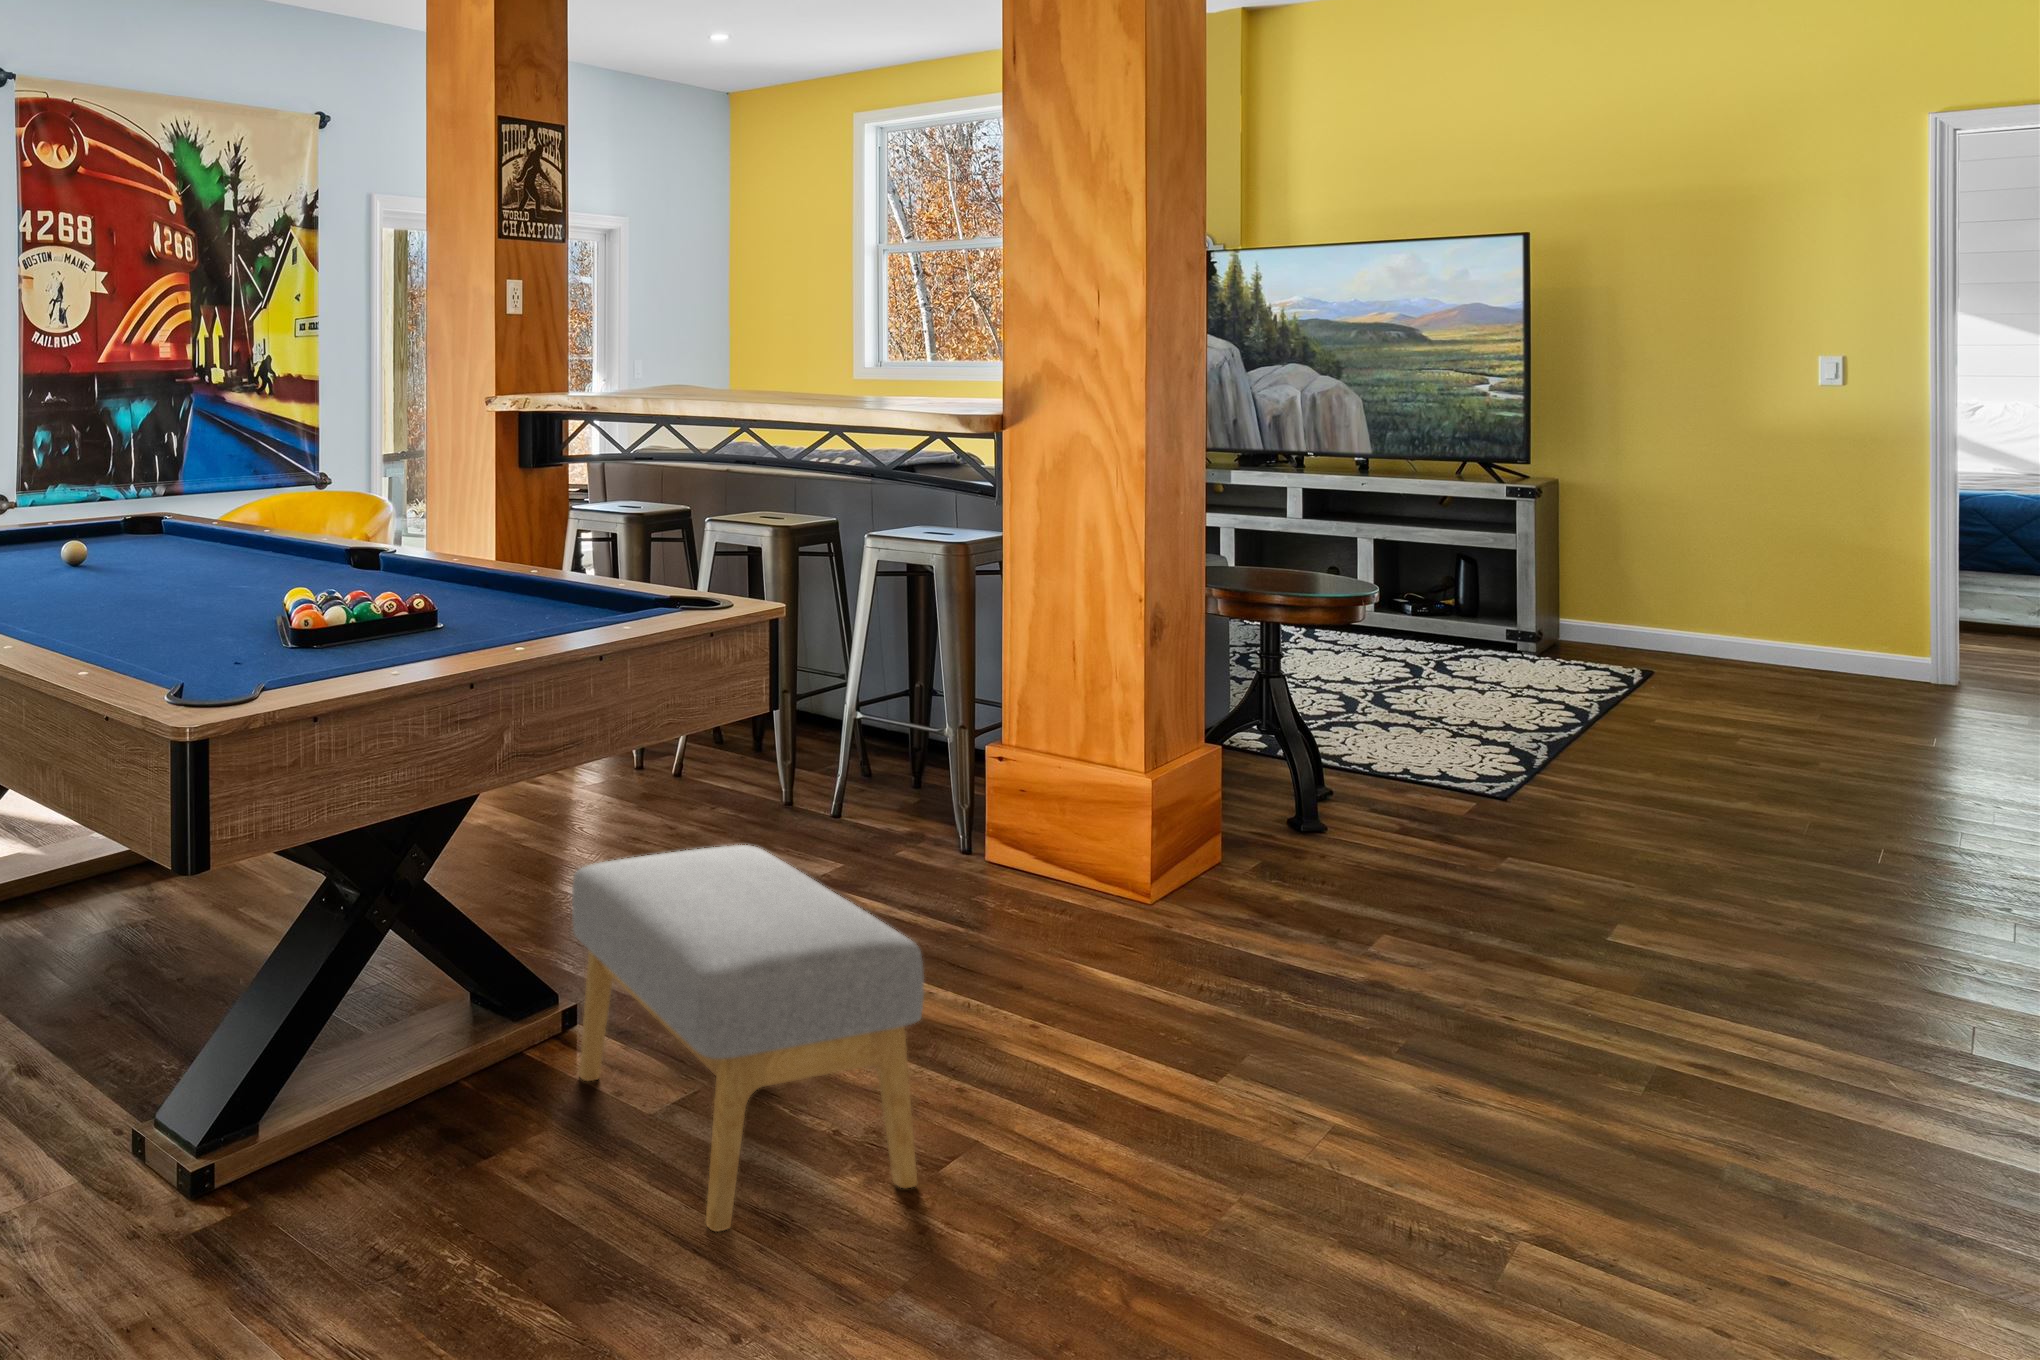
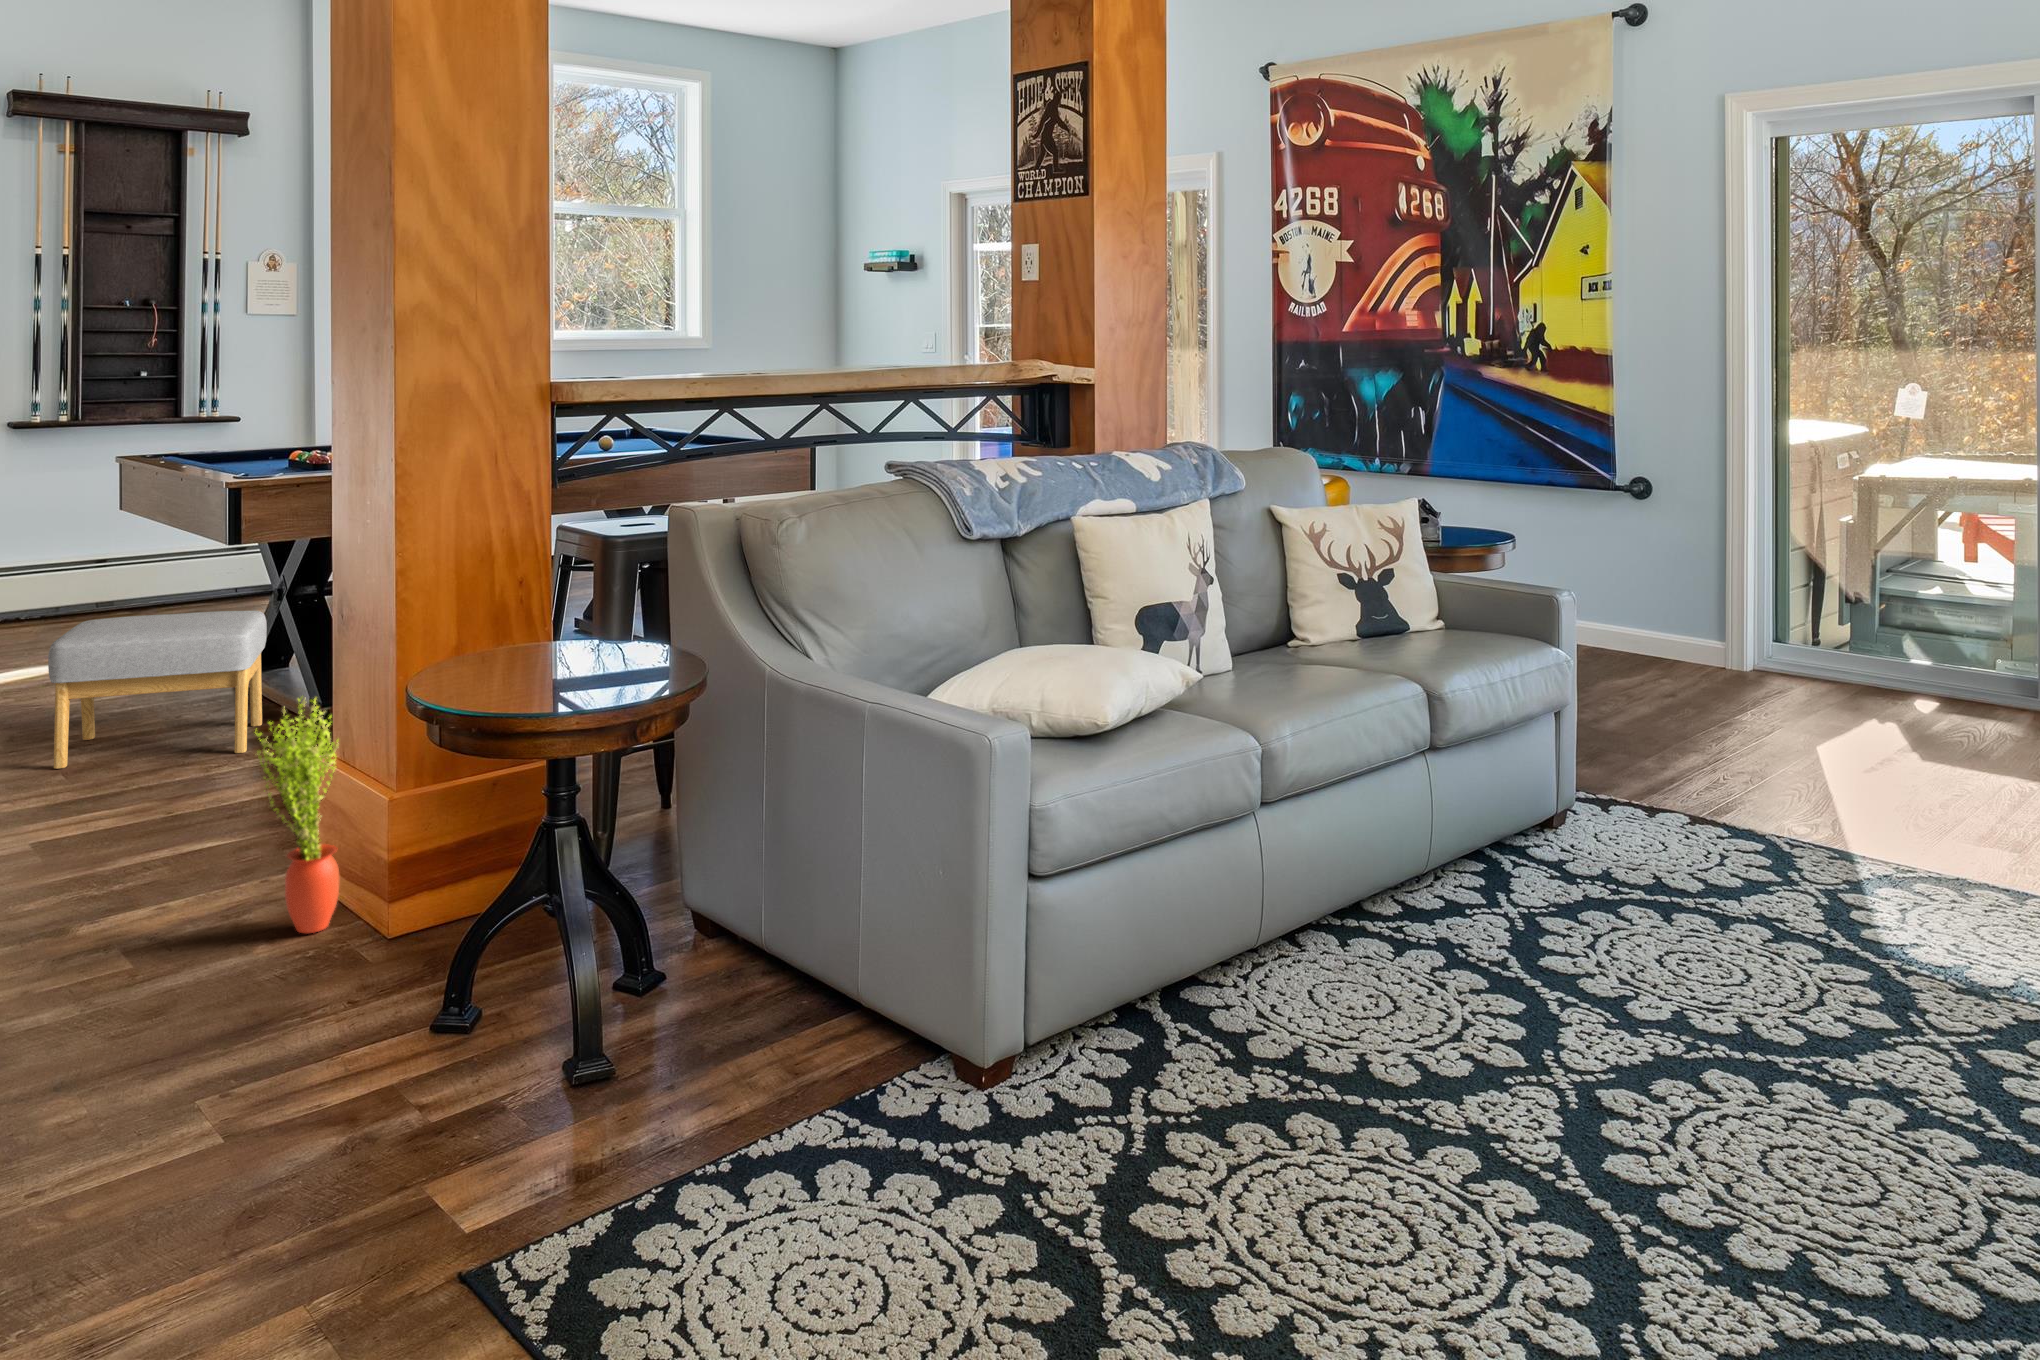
potted plant: none [1194,686,1270,890] -> present [257,697,339,933]

